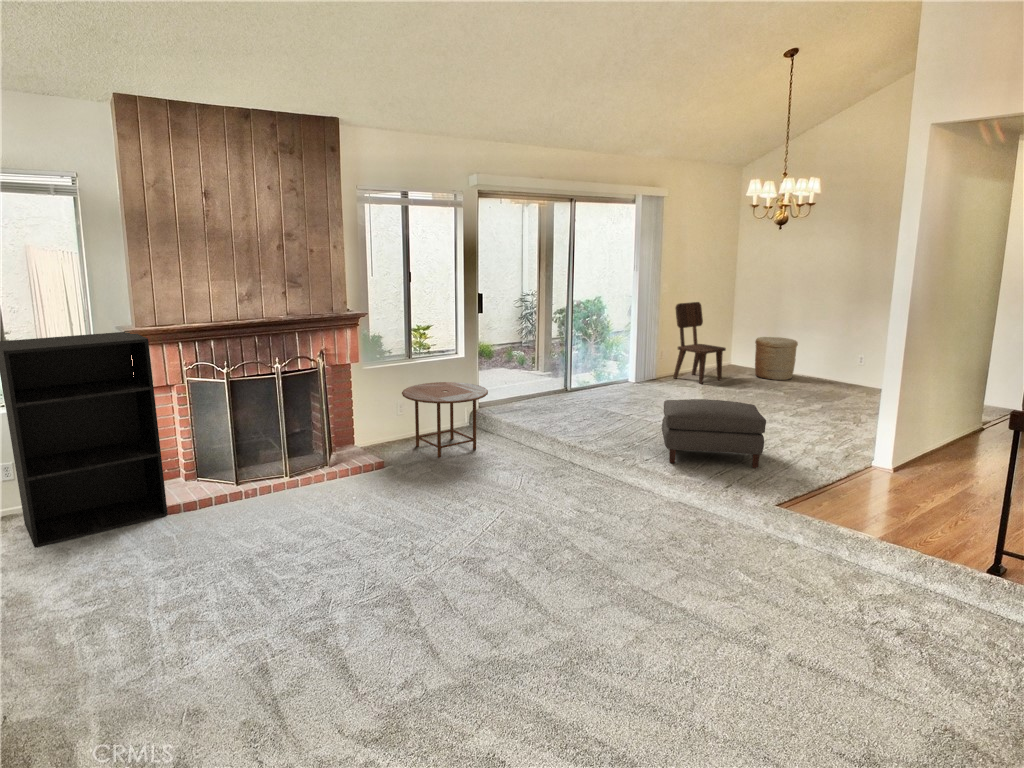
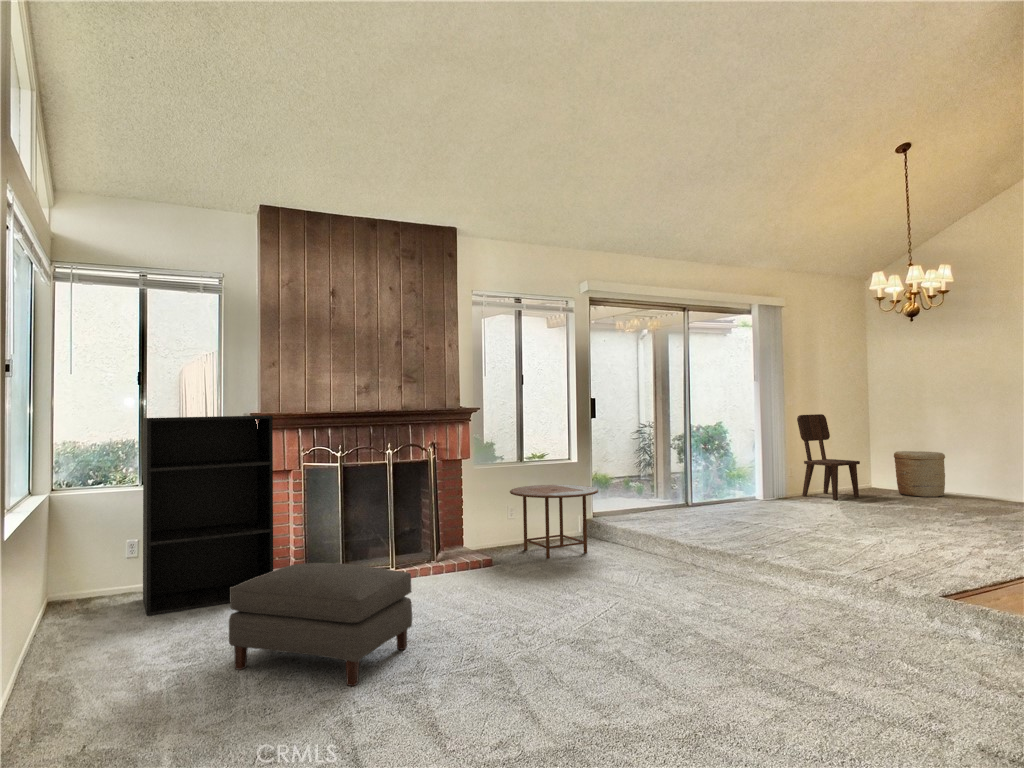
ottoman: present [662,399,766,468] -> present [229,563,412,686]

